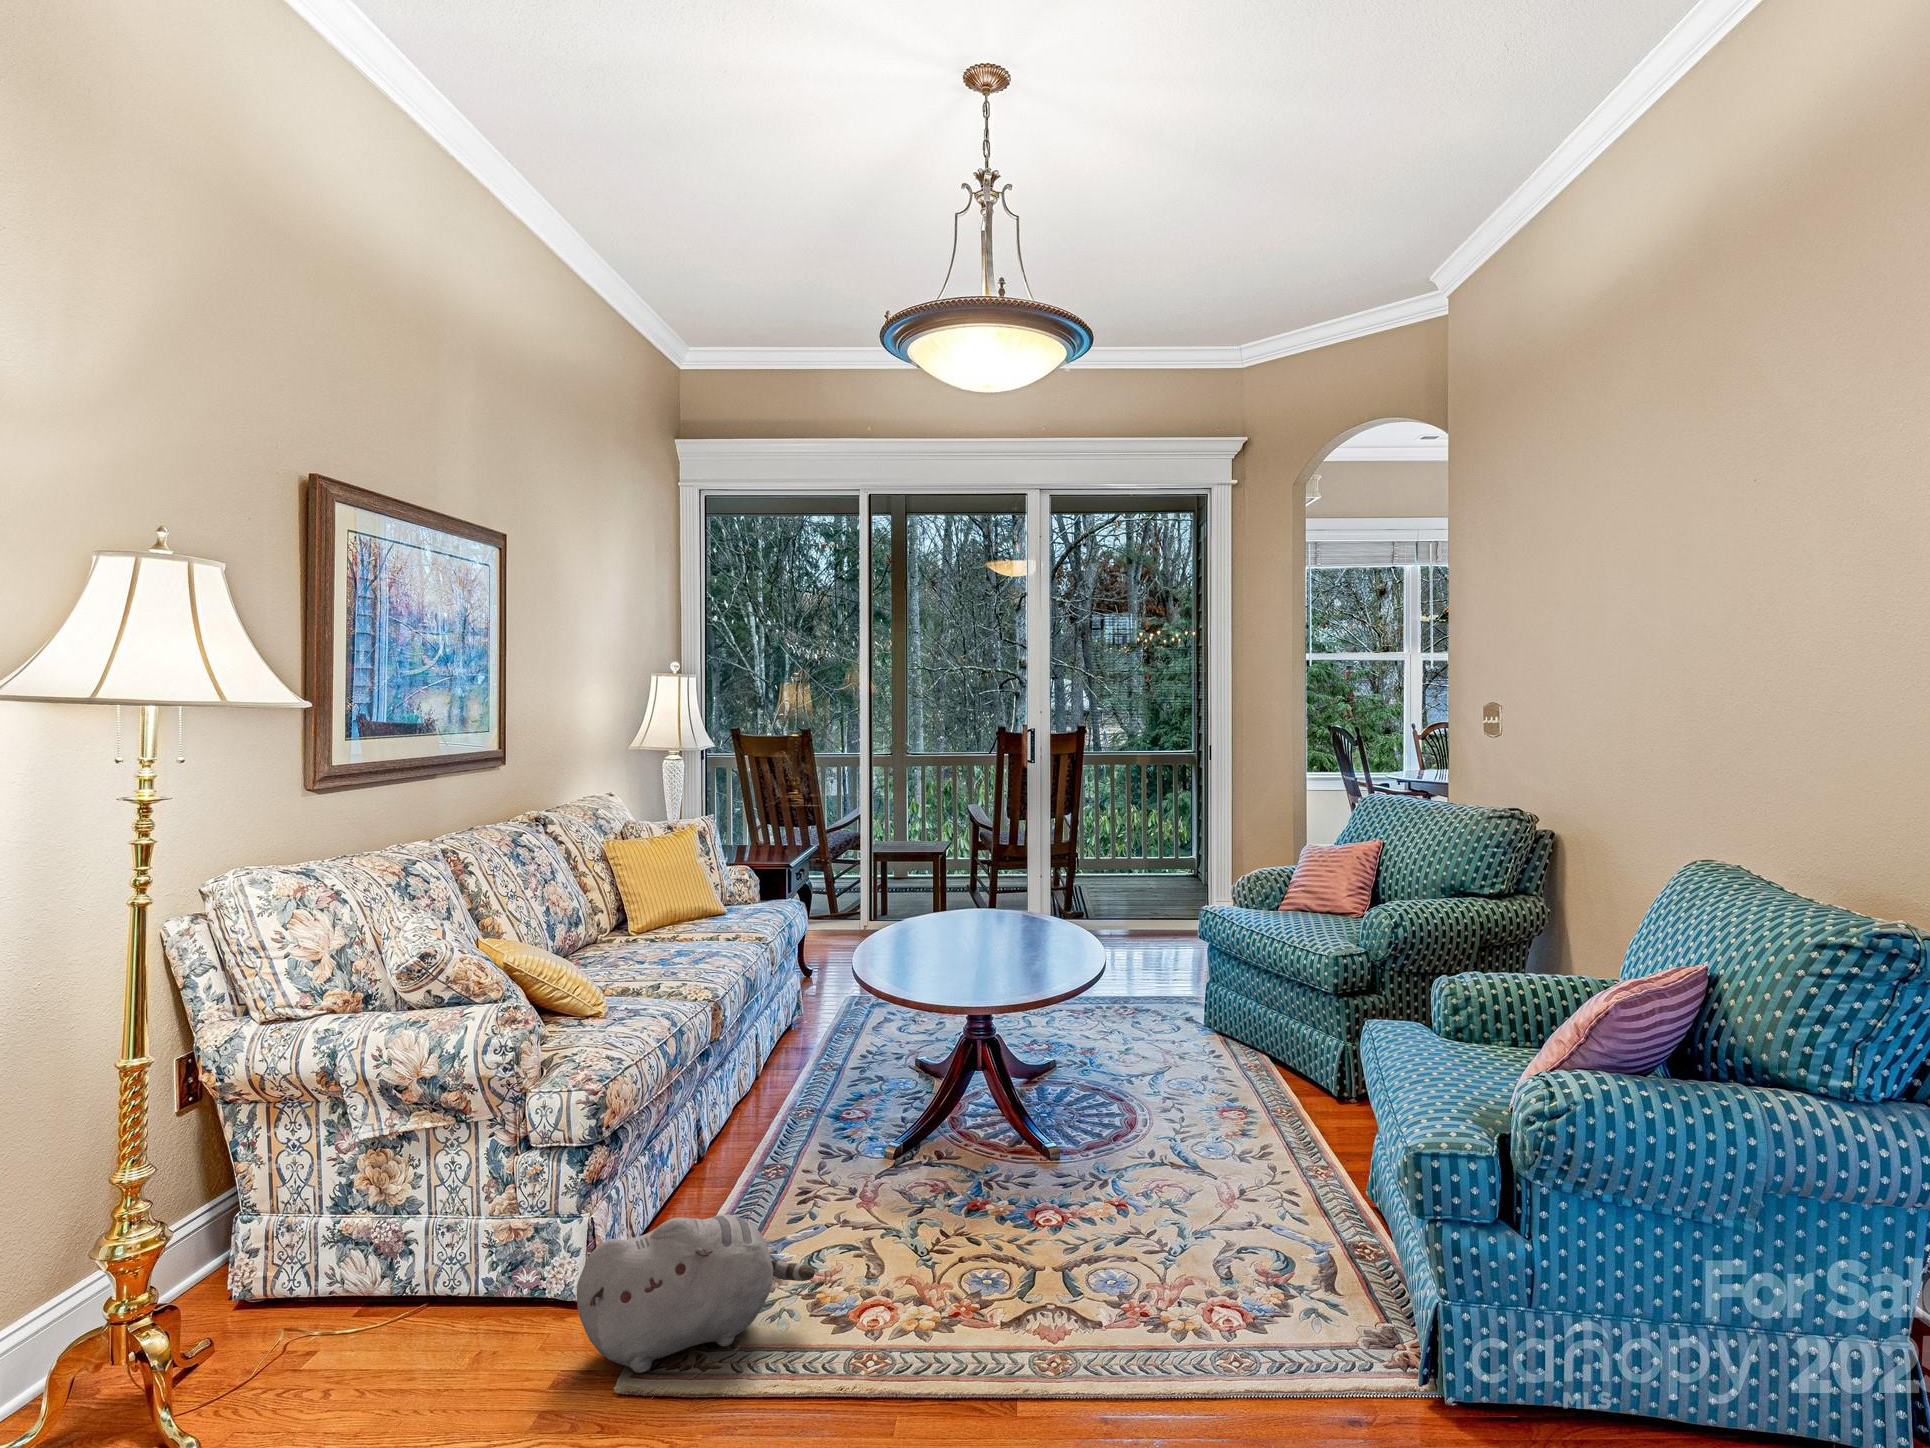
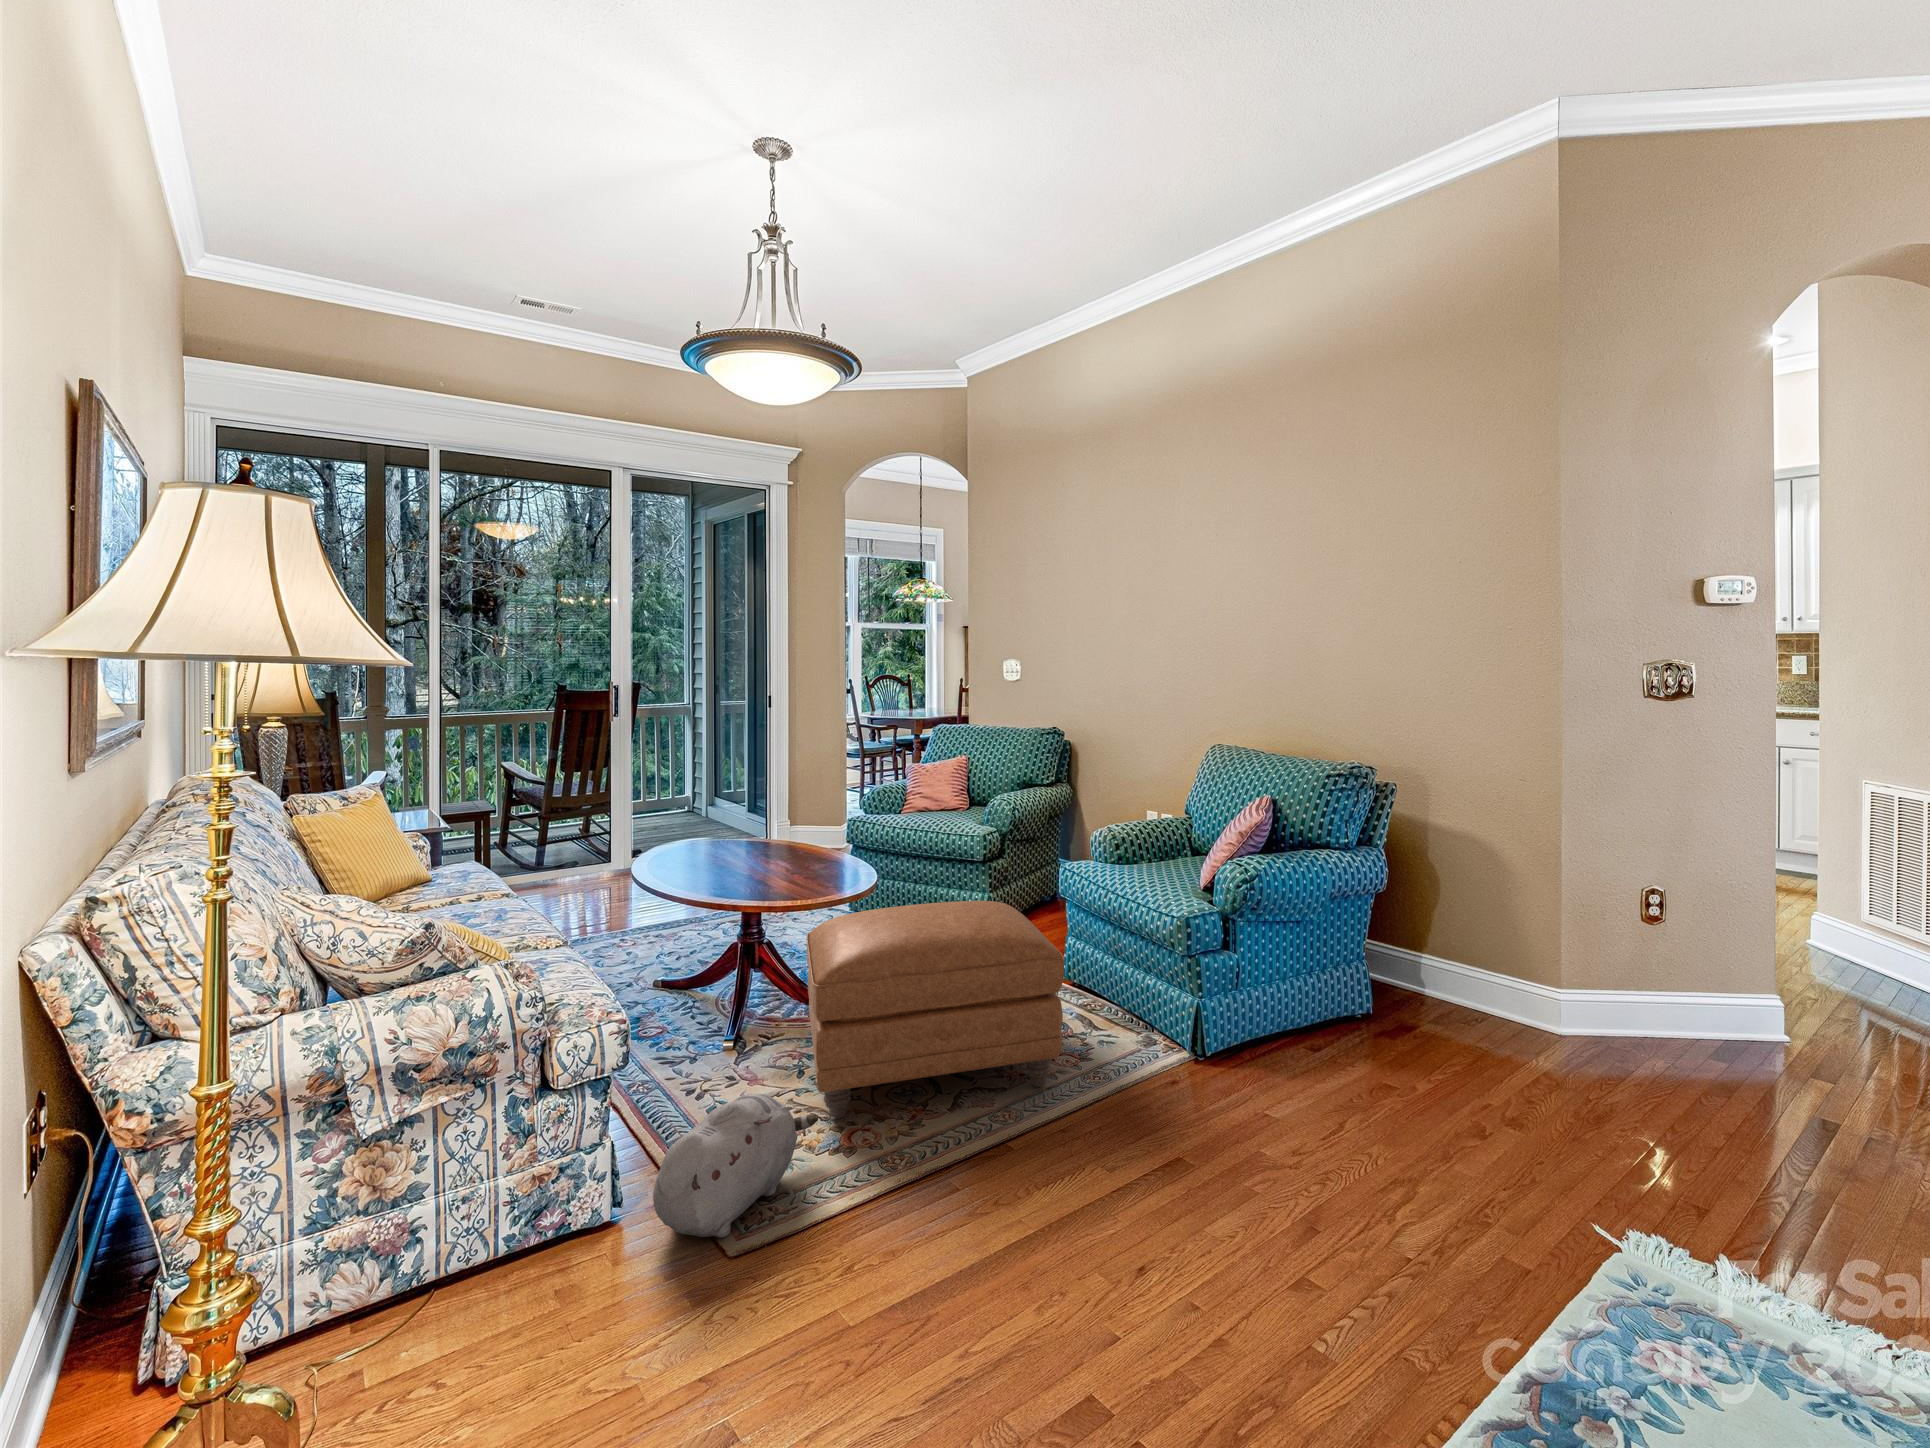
ottoman: none [842,1023,1220,1346] -> present [806,901,1064,1119]

